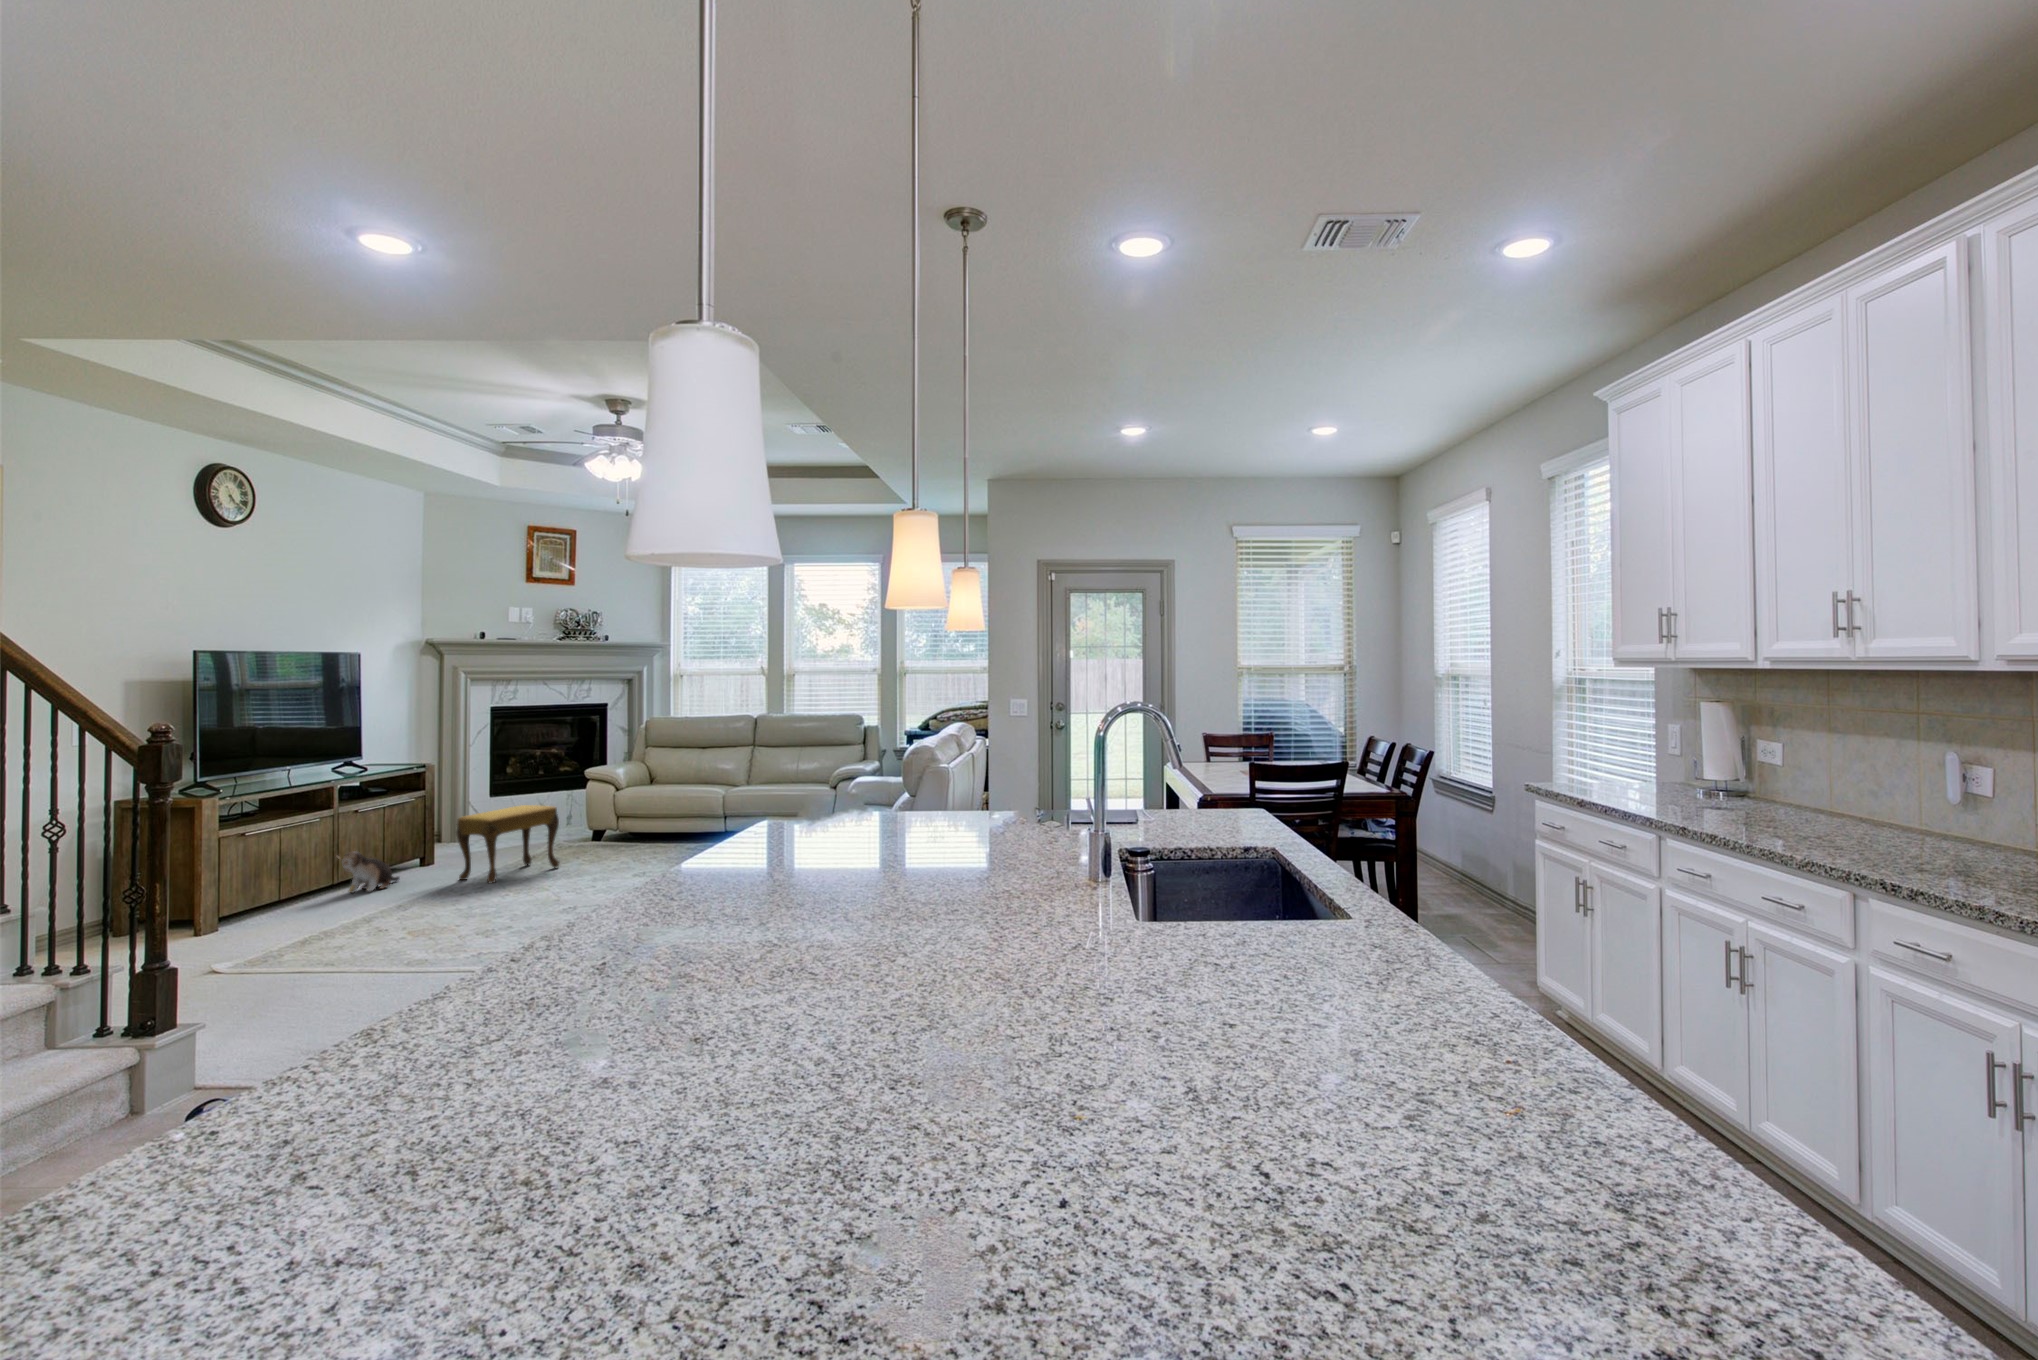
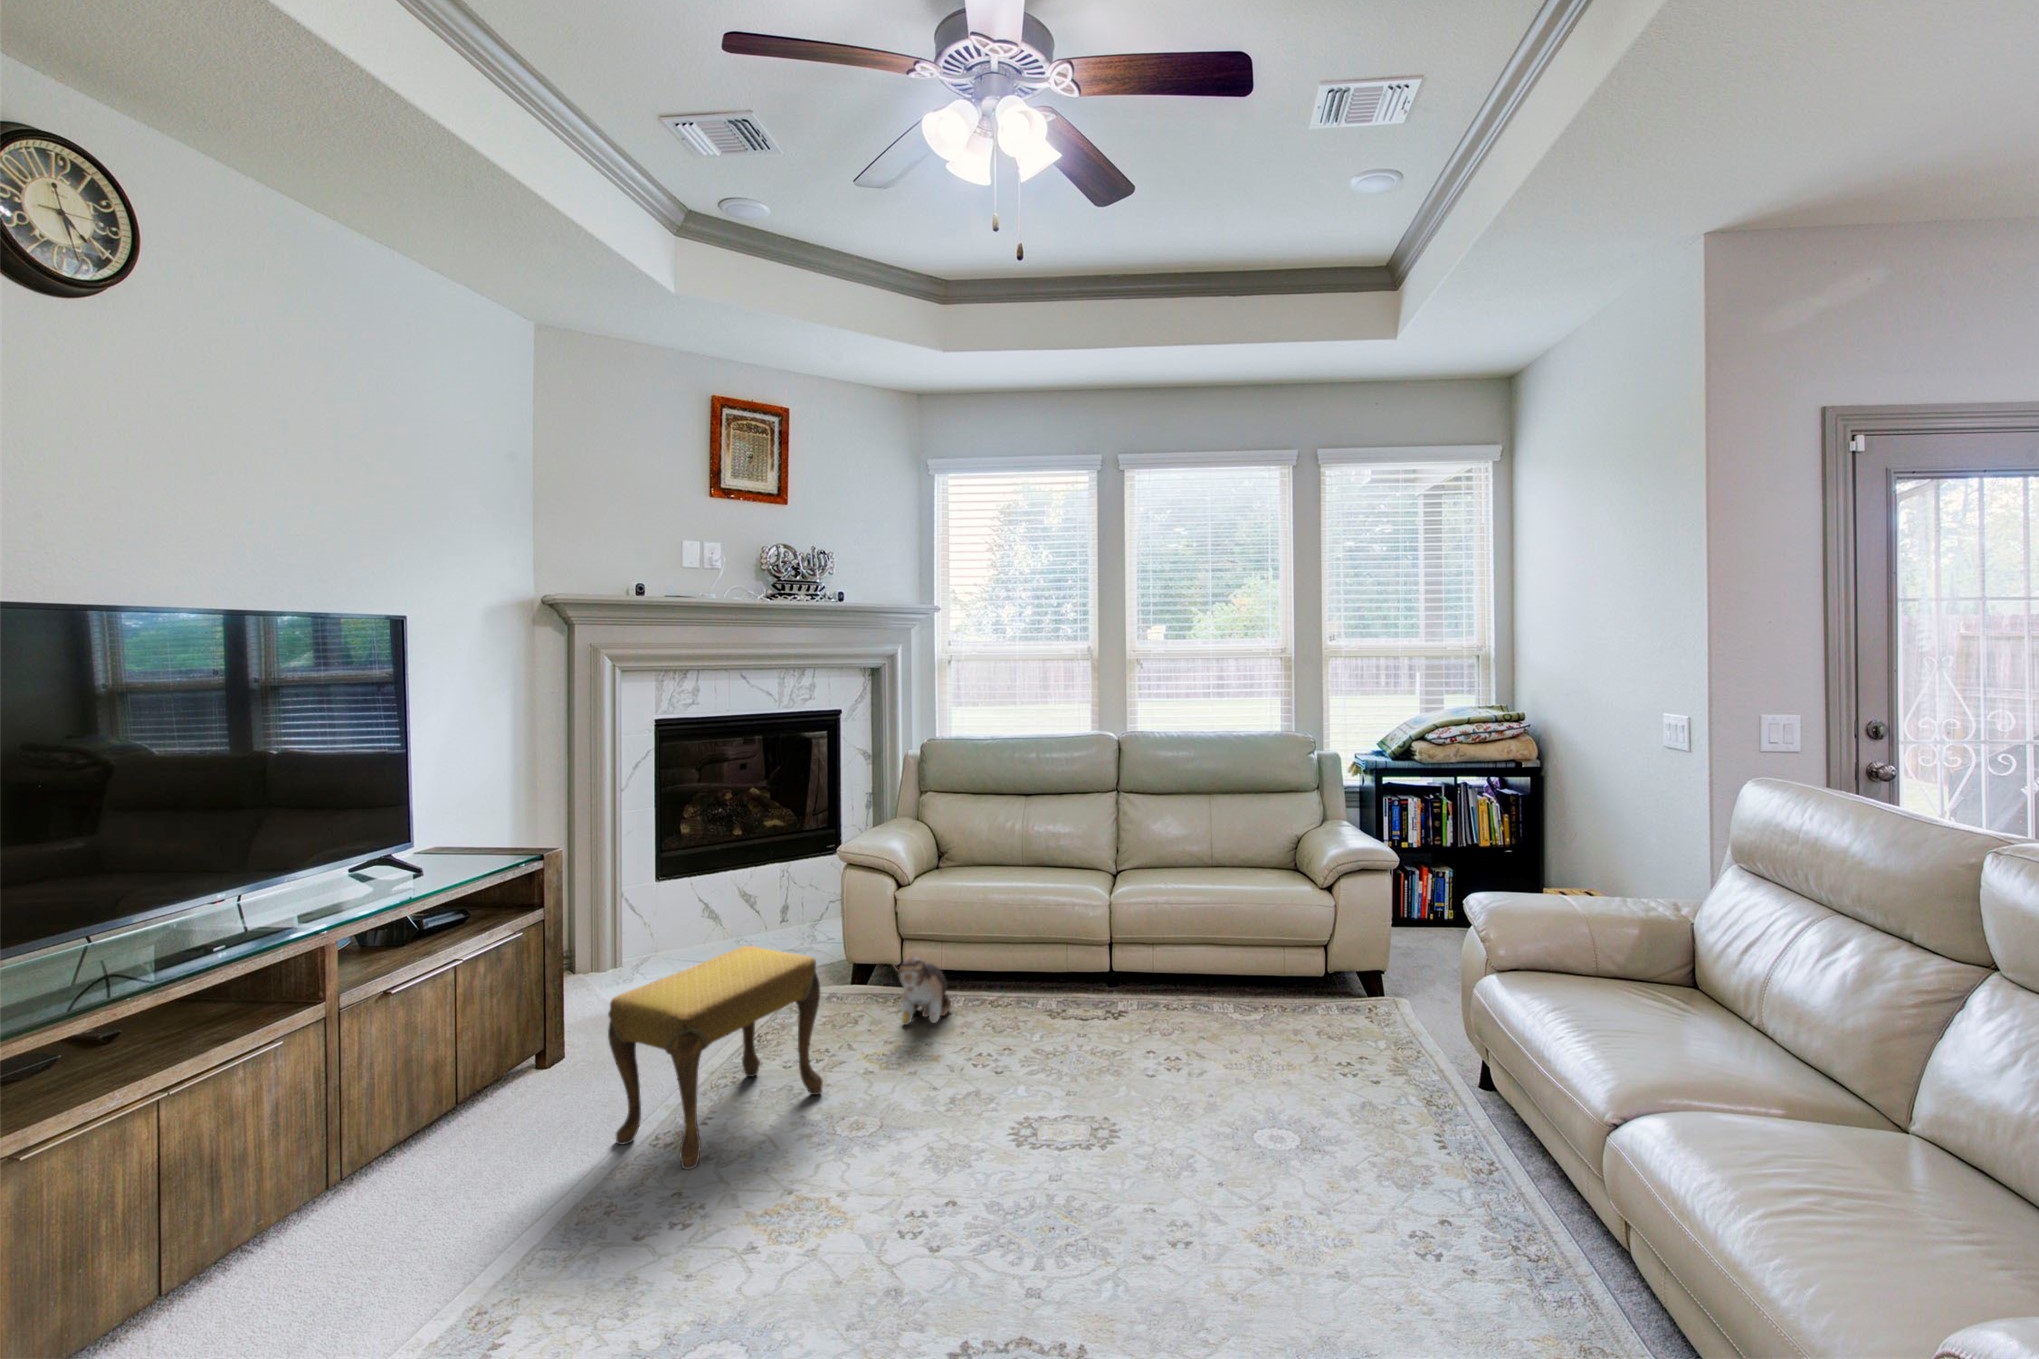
plush toy: present [337,851,399,893] -> present [898,955,951,1025]

